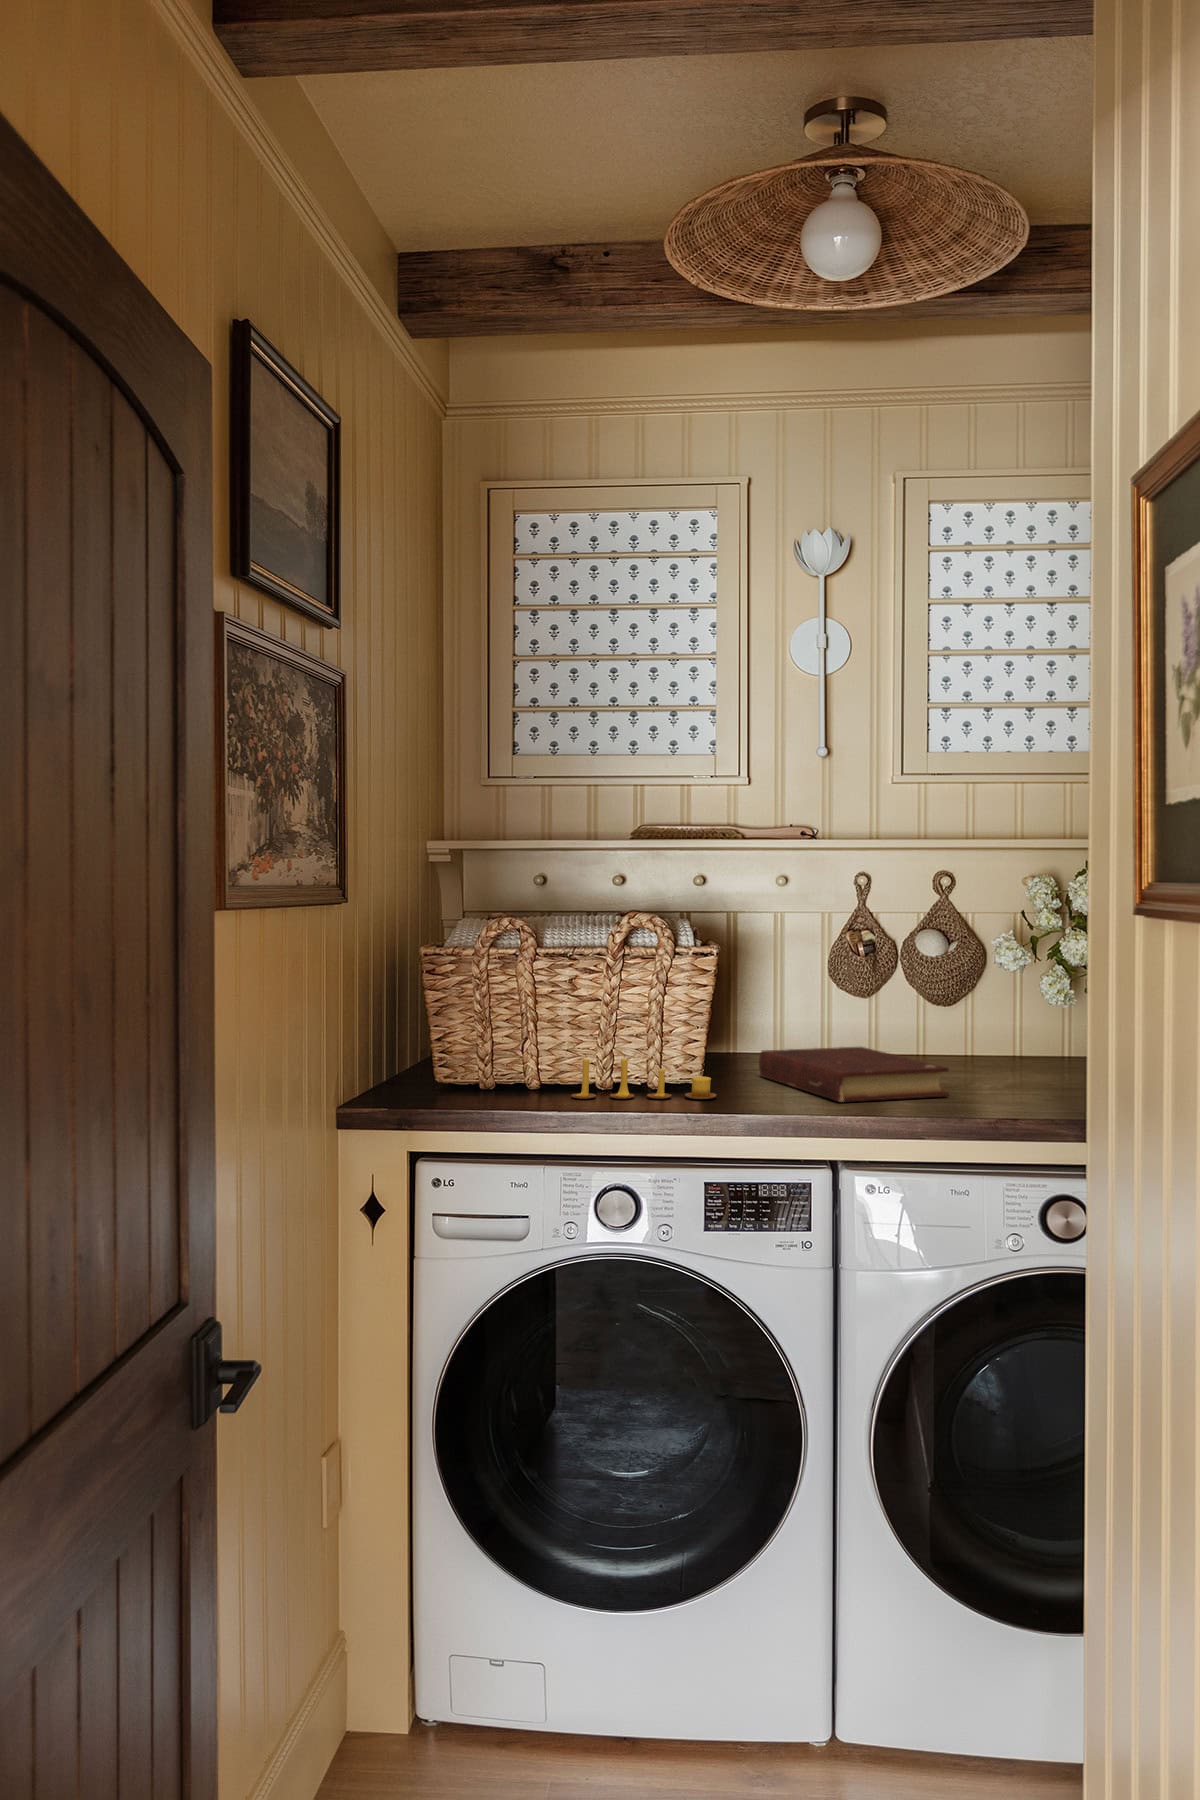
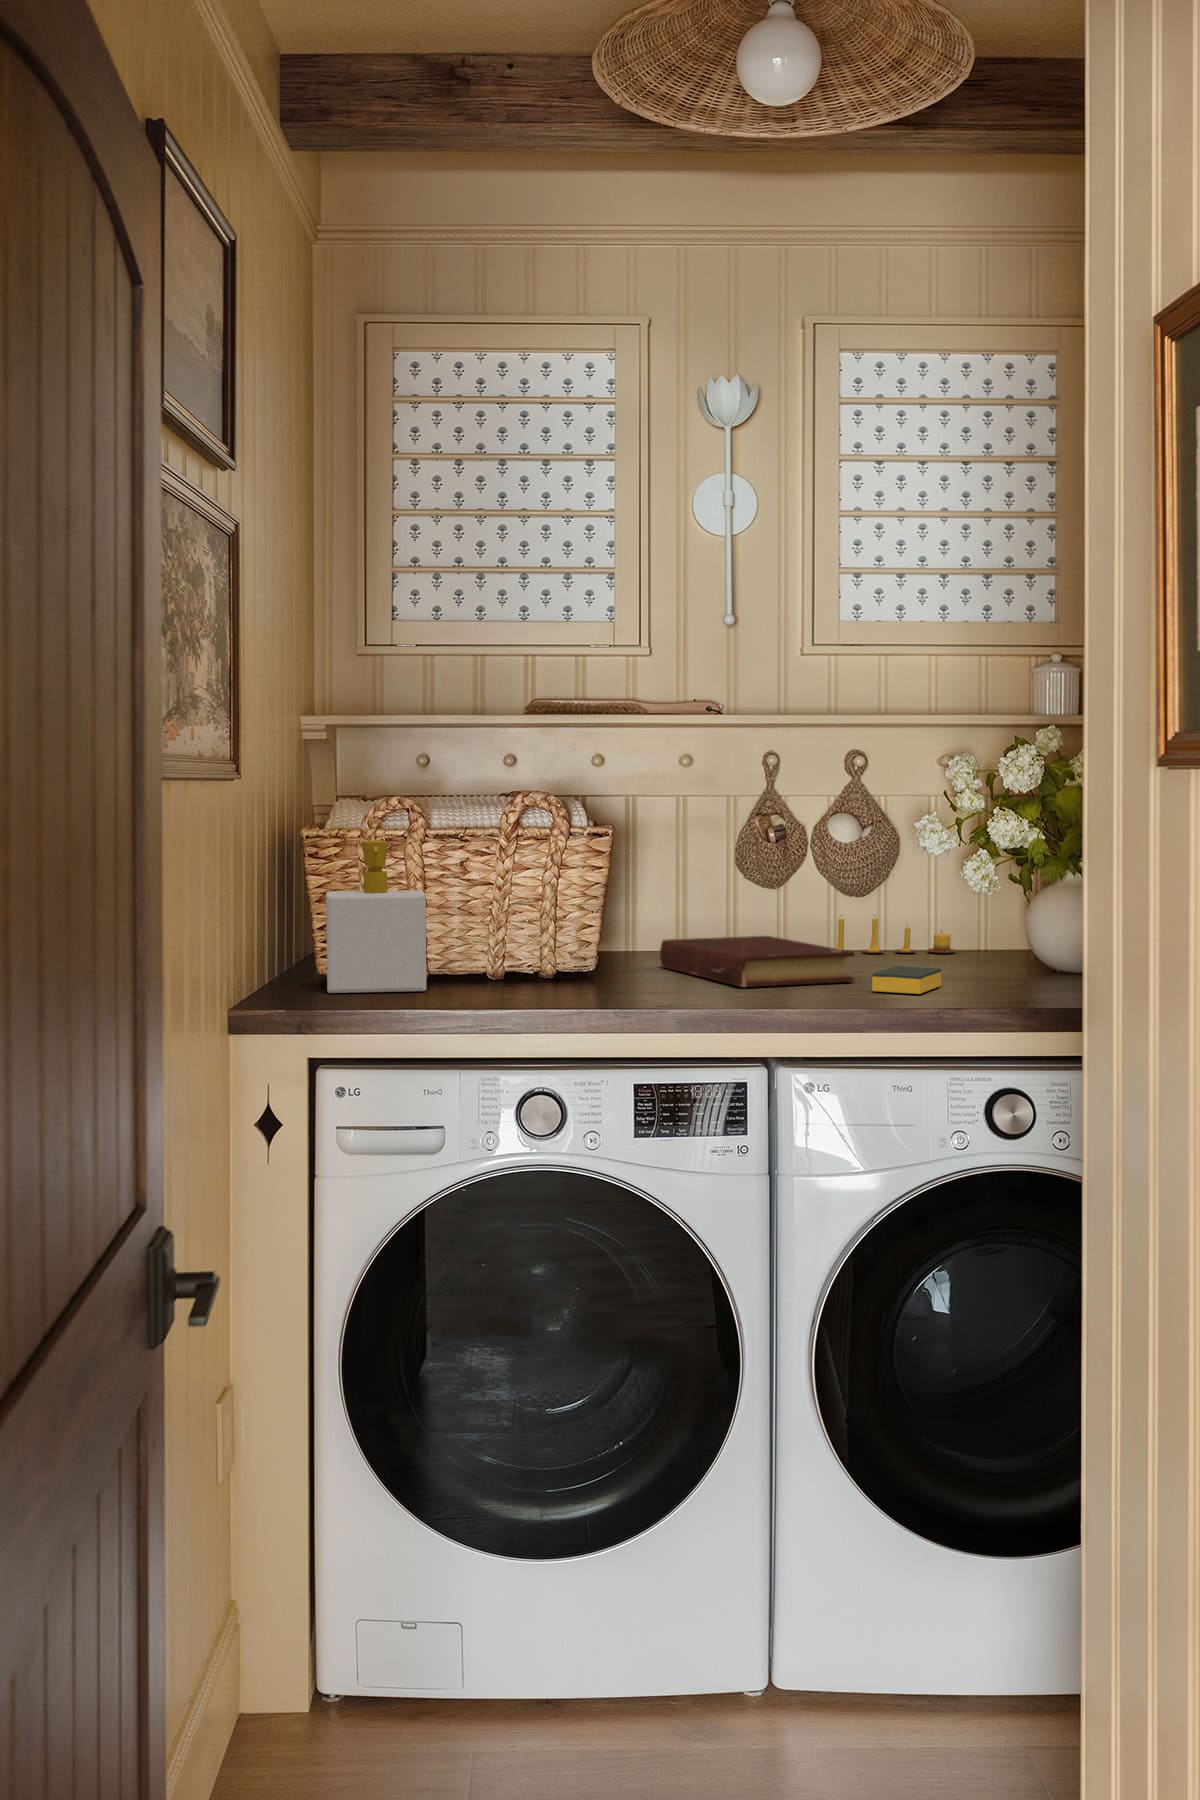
soap bottle: none [442,959,536,1104] -> present [326,840,426,993]
candle: present [571,1055,716,1099] -> present [837,915,956,953]
sponge: none [968,1082,1035,1112] -> present [872,966,941,994]

